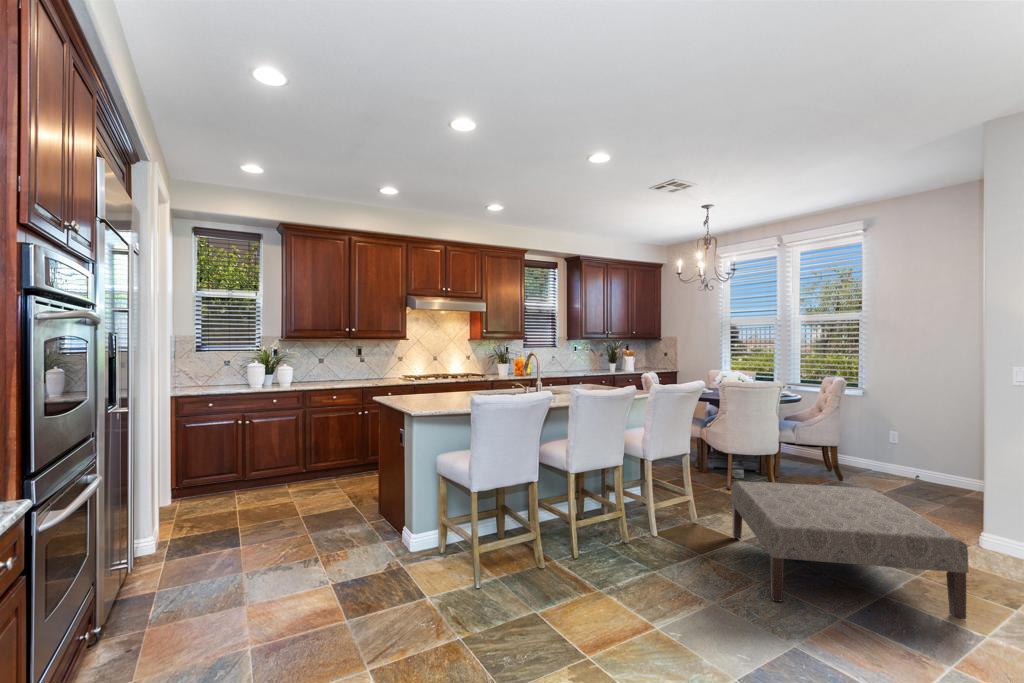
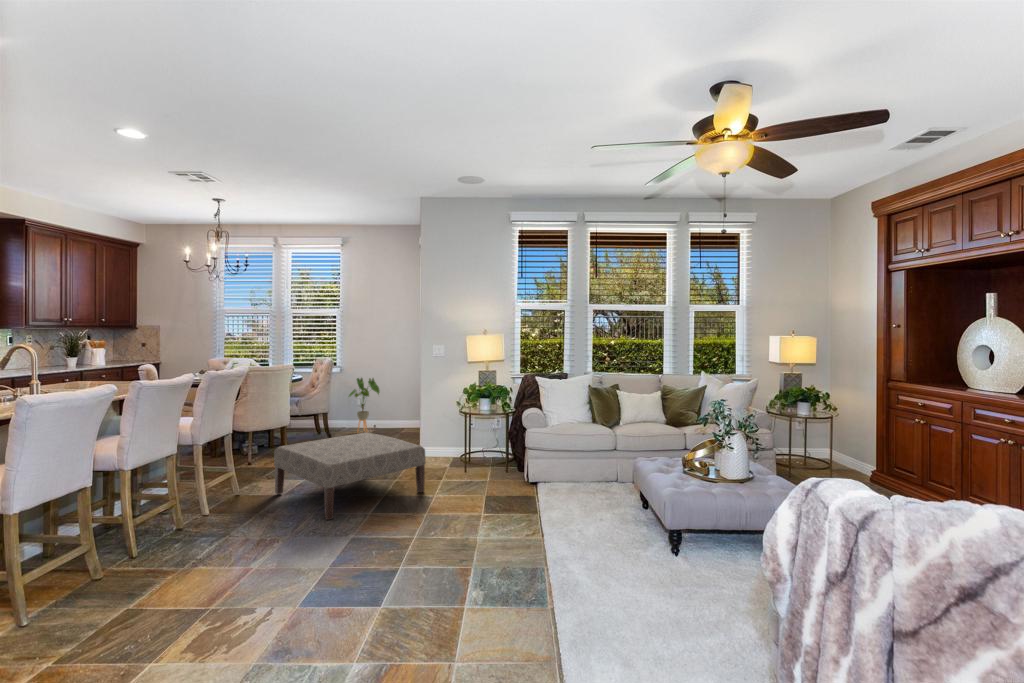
house plant: none [870,404,927,484] -> present [349,378,380,432]

